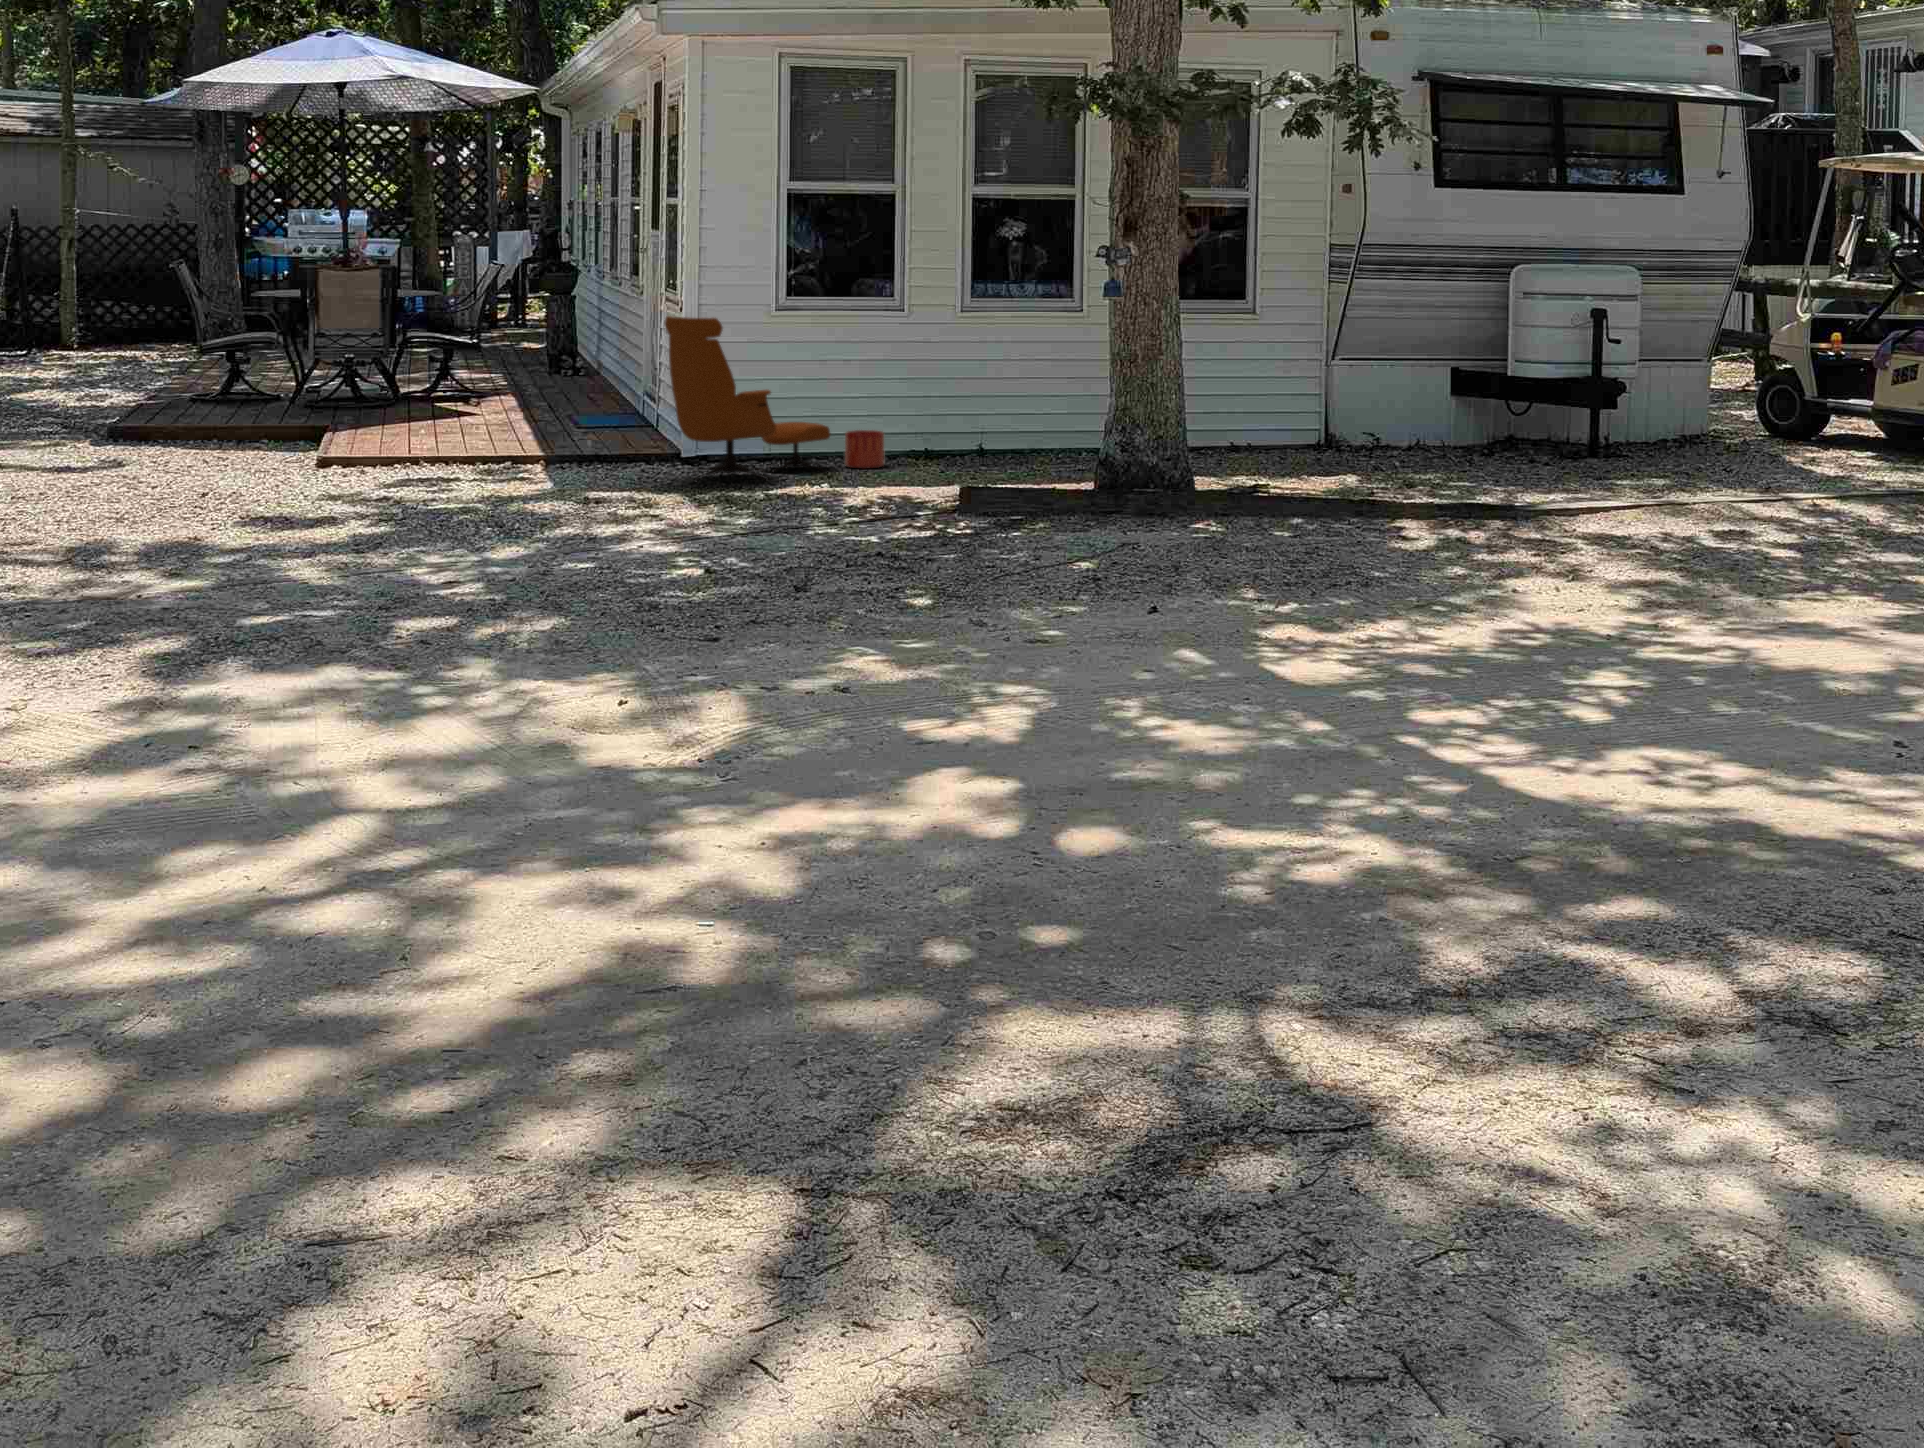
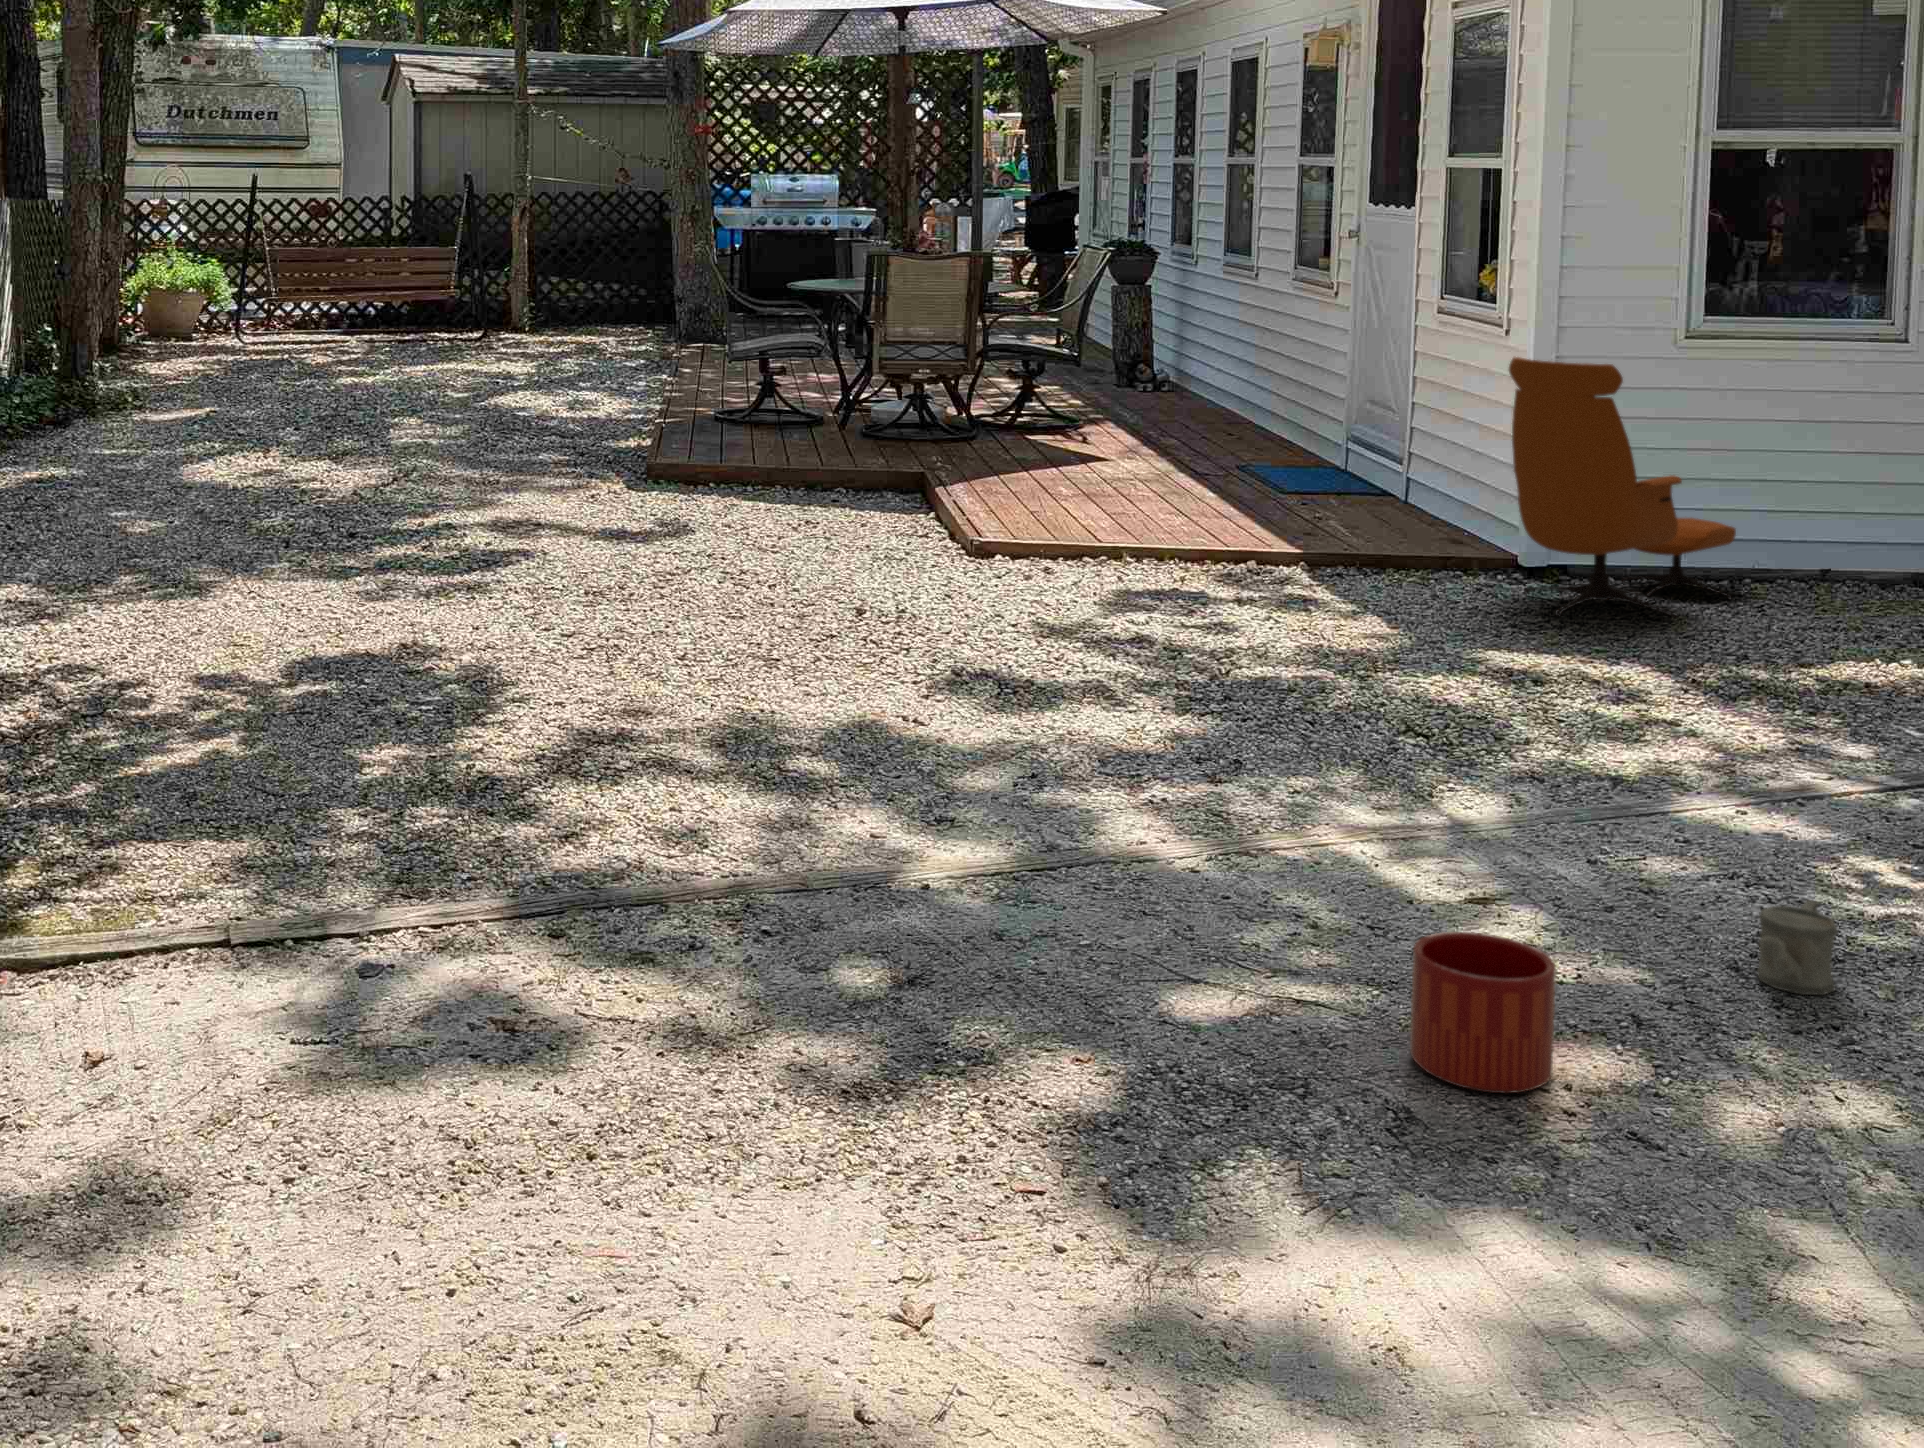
planter: present [845,430,884,469] -> present [1410,932,1556,1093]
watering can: none [541,556,600,596] -> present [1757,900,1838,995]

